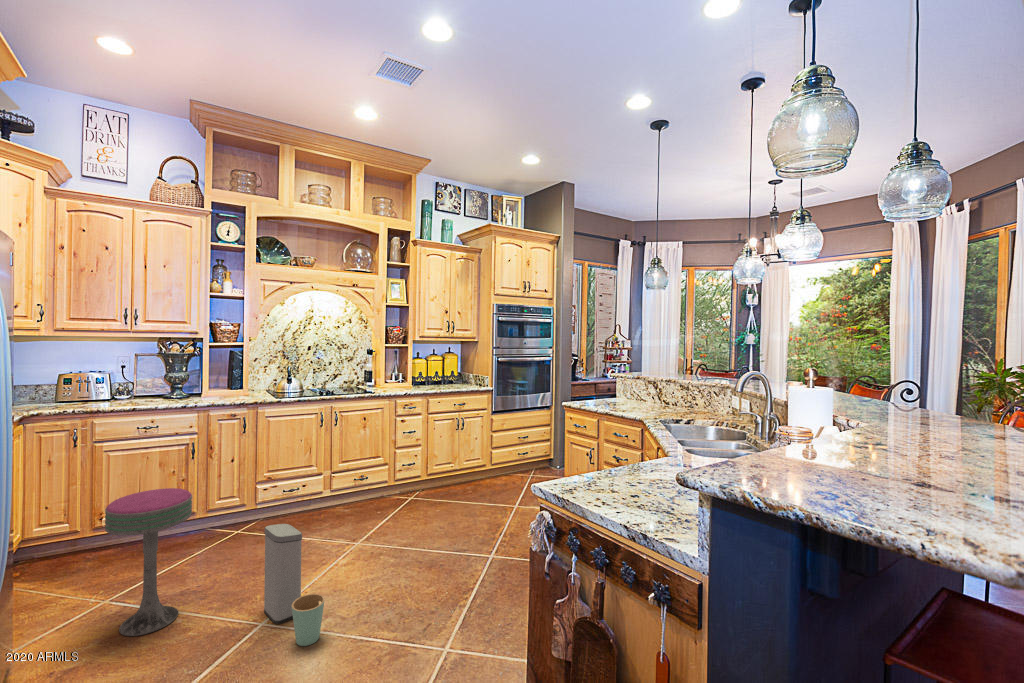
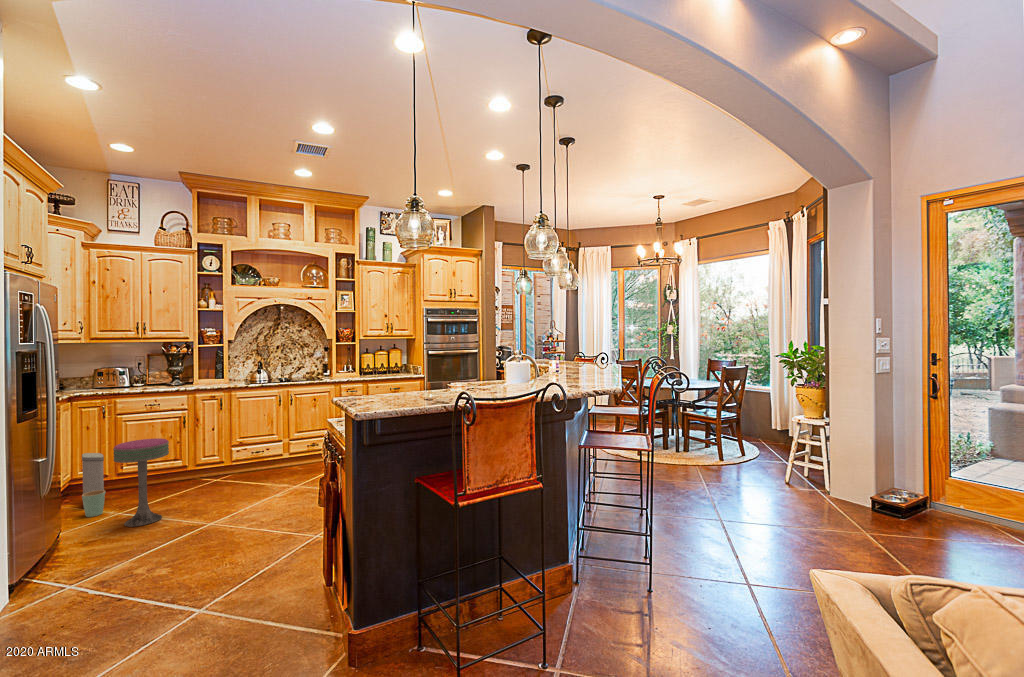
trash can: present [264,524,325,646] -> present [82,453,106,517]

